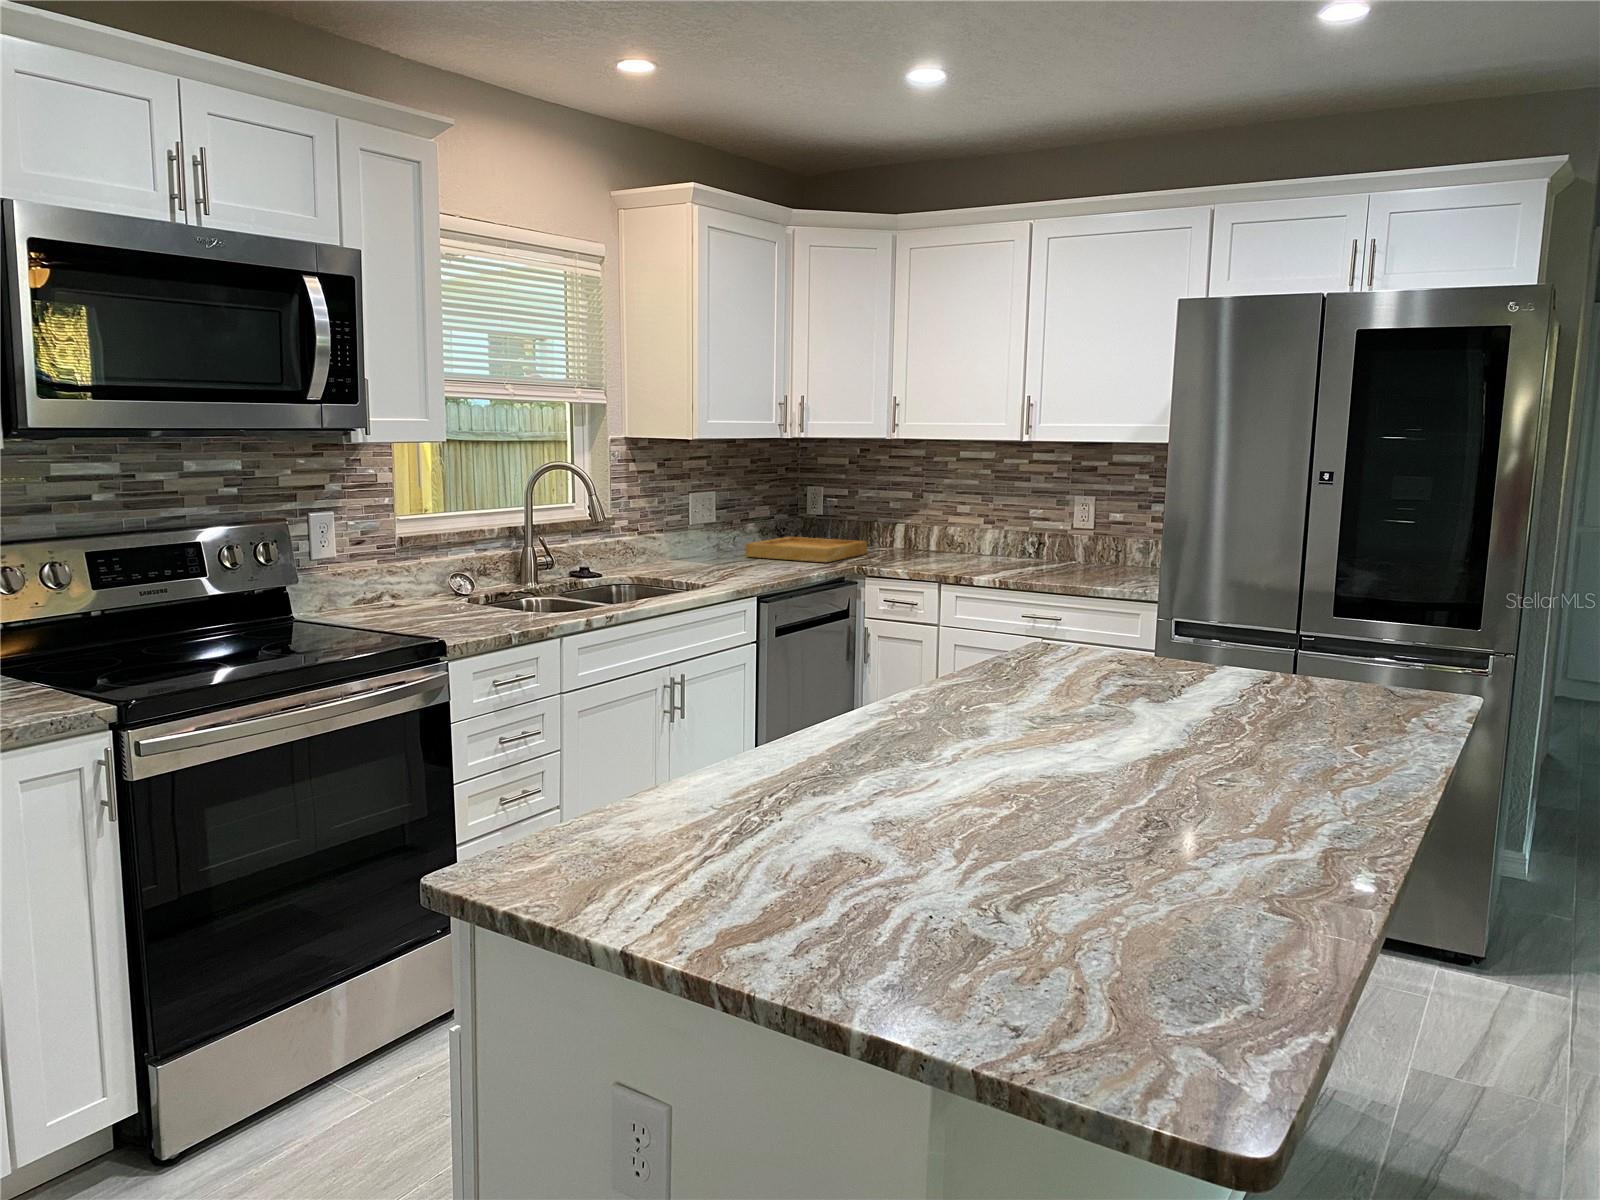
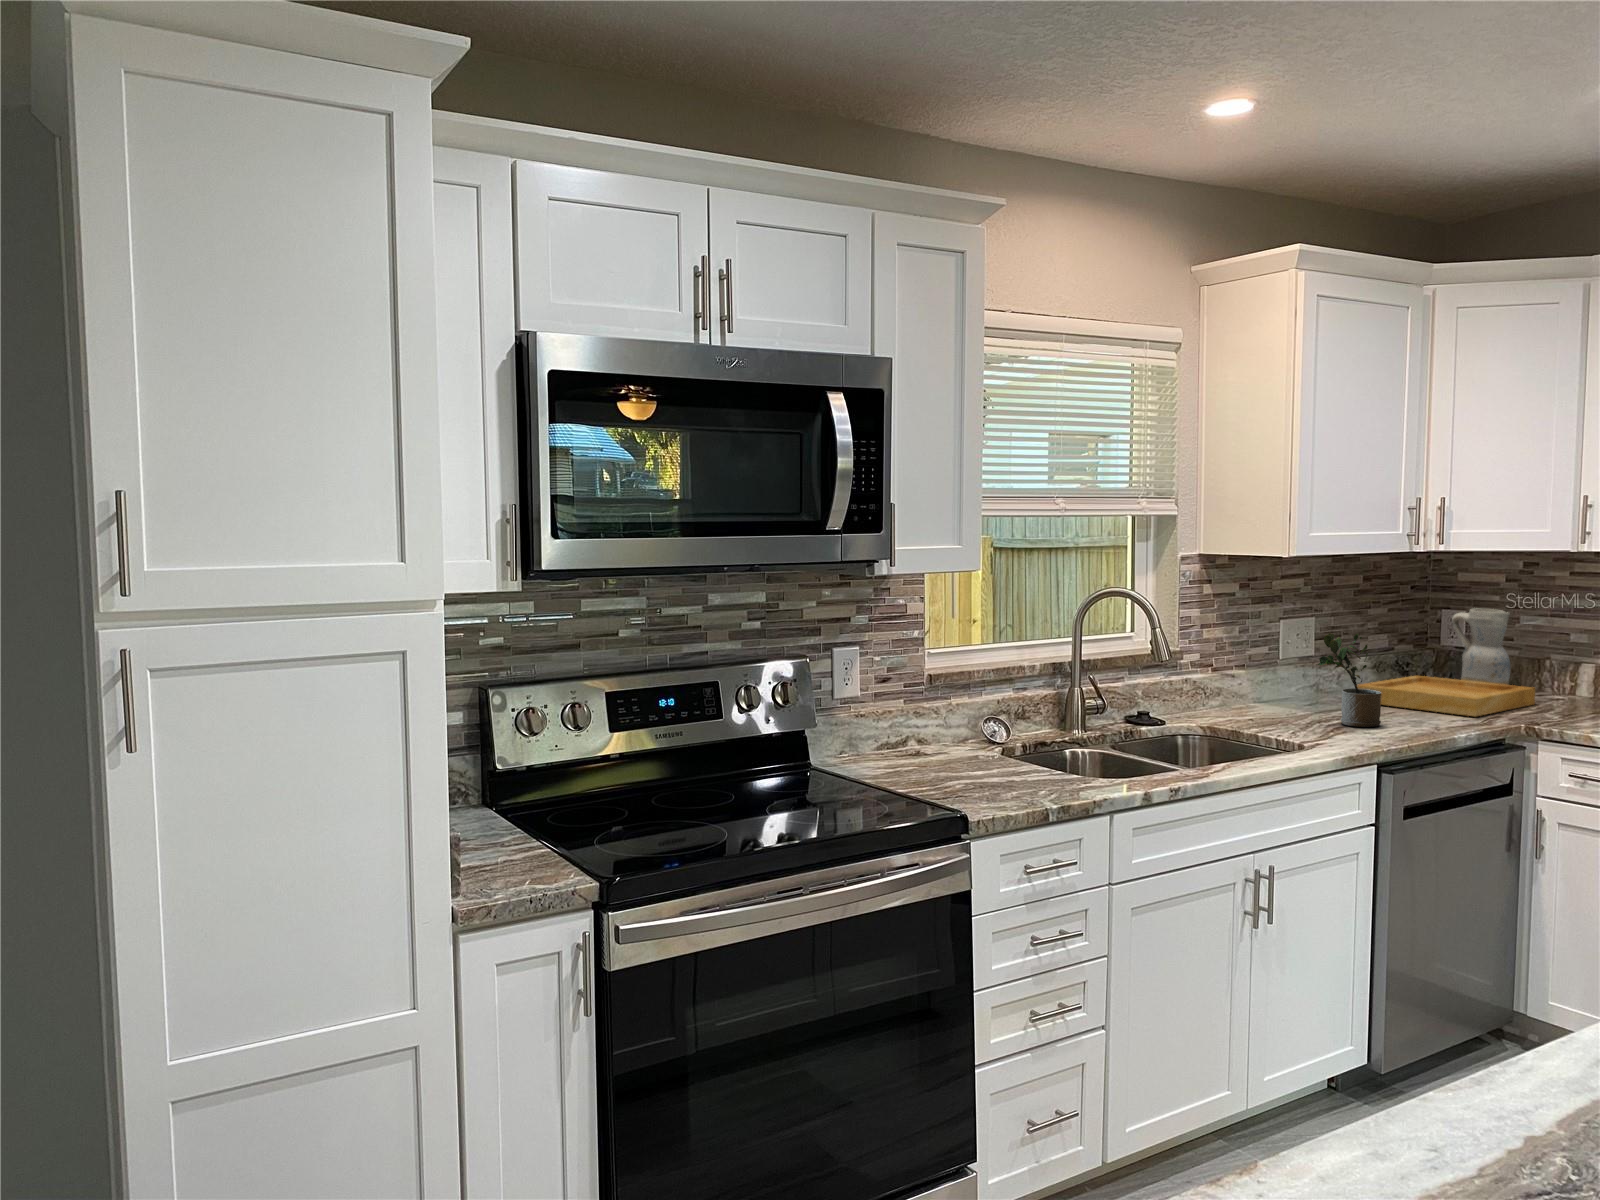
ceramic pitcher: none [814,485,853,545] -> present [1452,608,1510,685]
potted plant: none [716,500,762,572] -> present [1318,633,1382,727]

